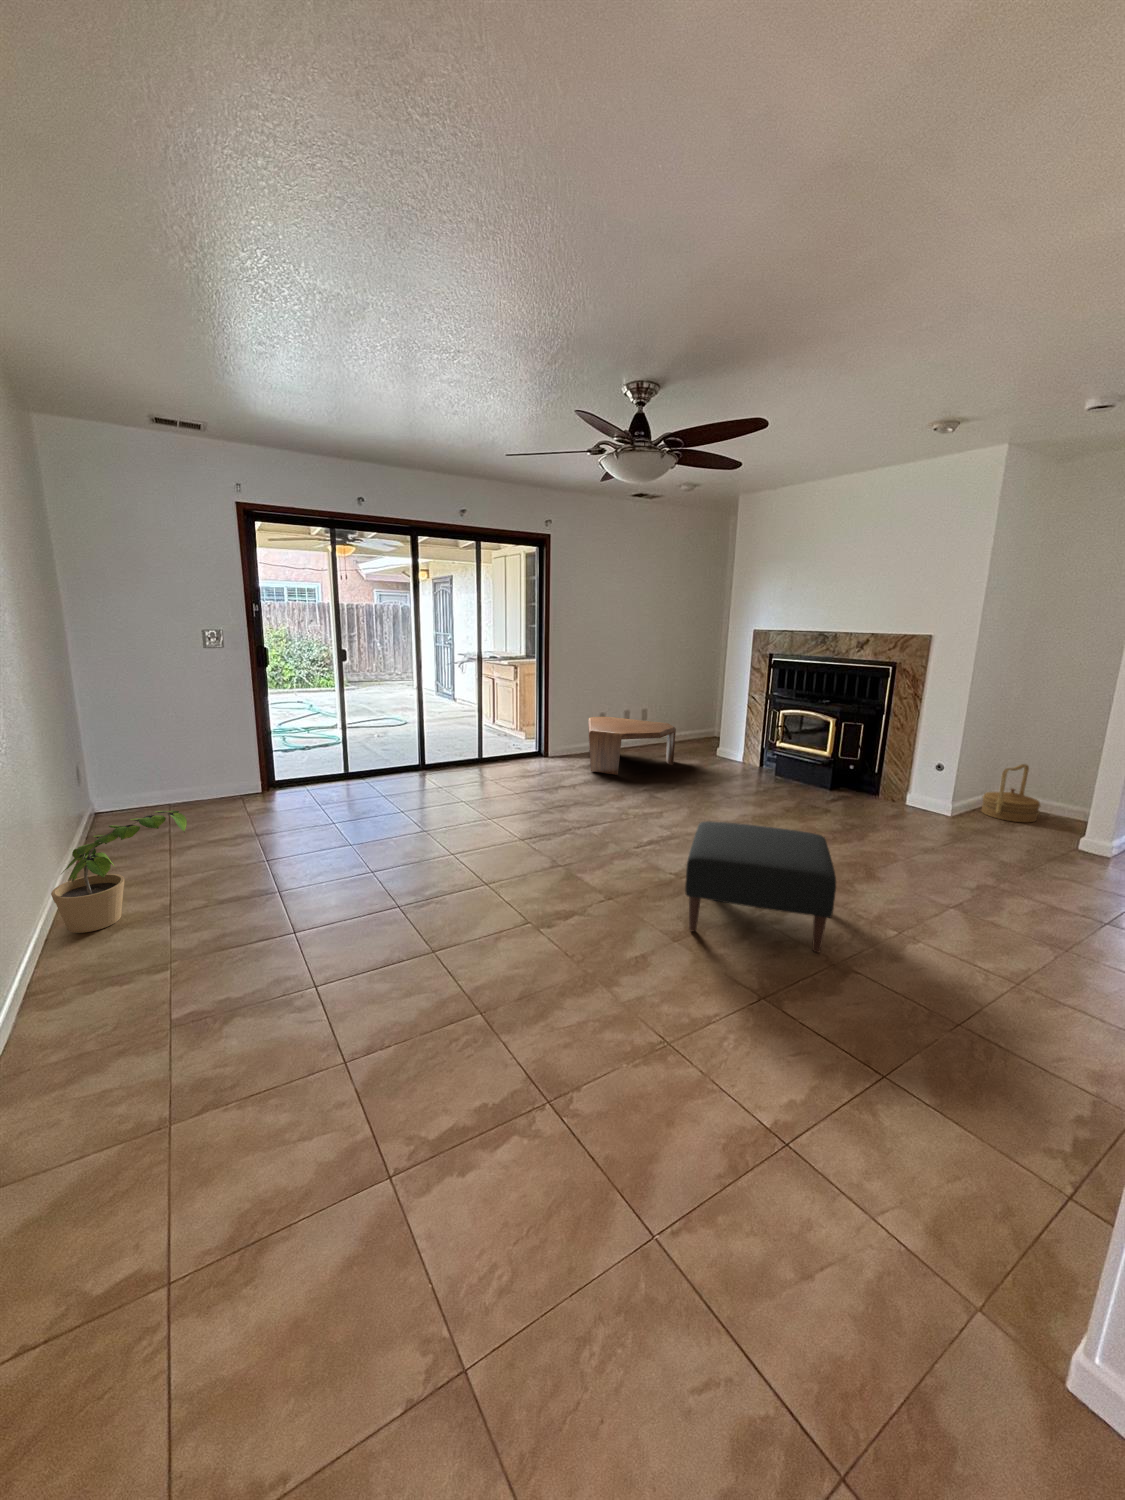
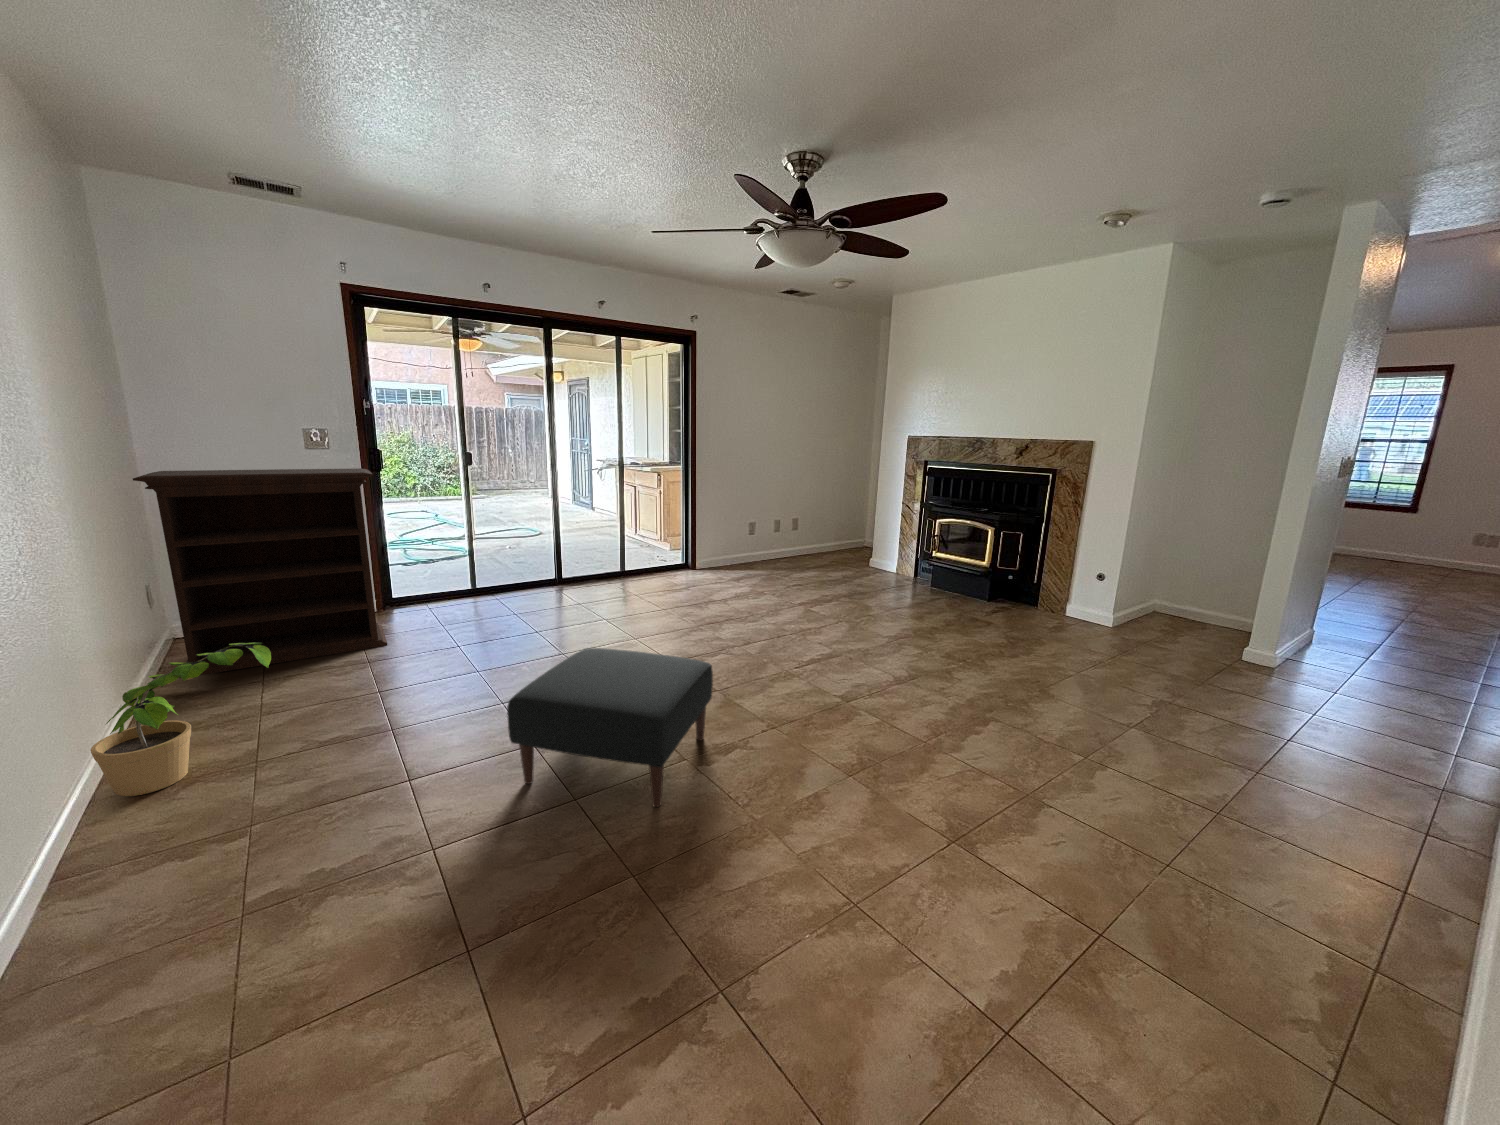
bookshelf: none [72,663,272,844] -> present [133,468,387,678]
coffee table: present [588,717,676,775] -> none [738,526,830,588]
woven basket: present [982,764,1040,822] -> none [1140,572,1199,632]
ottoman: present [685,821,836,953] -> present [507,648,713,807]

